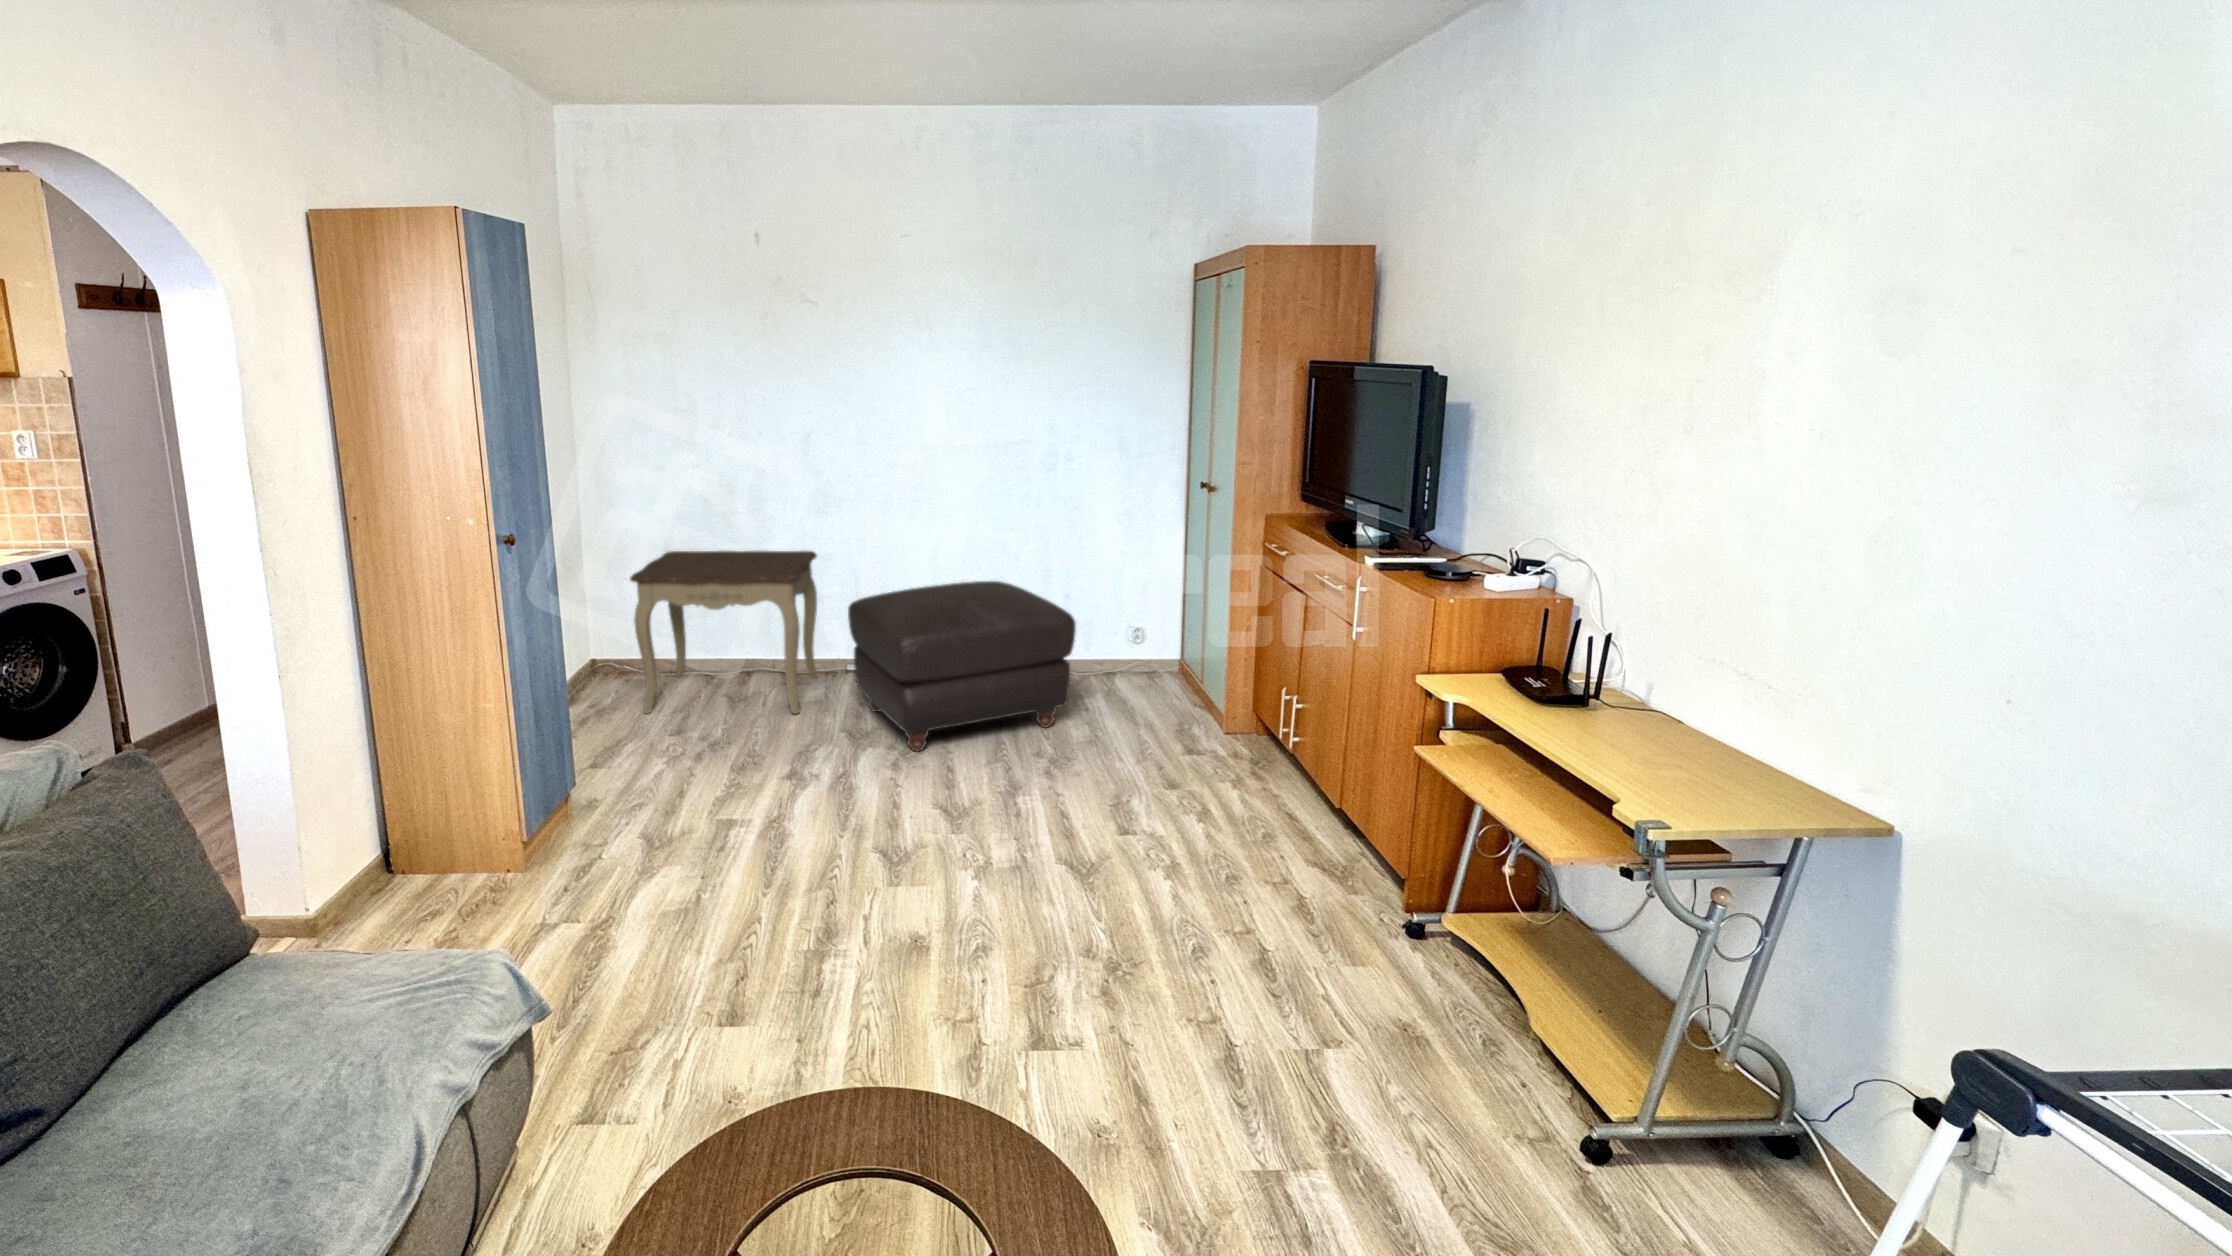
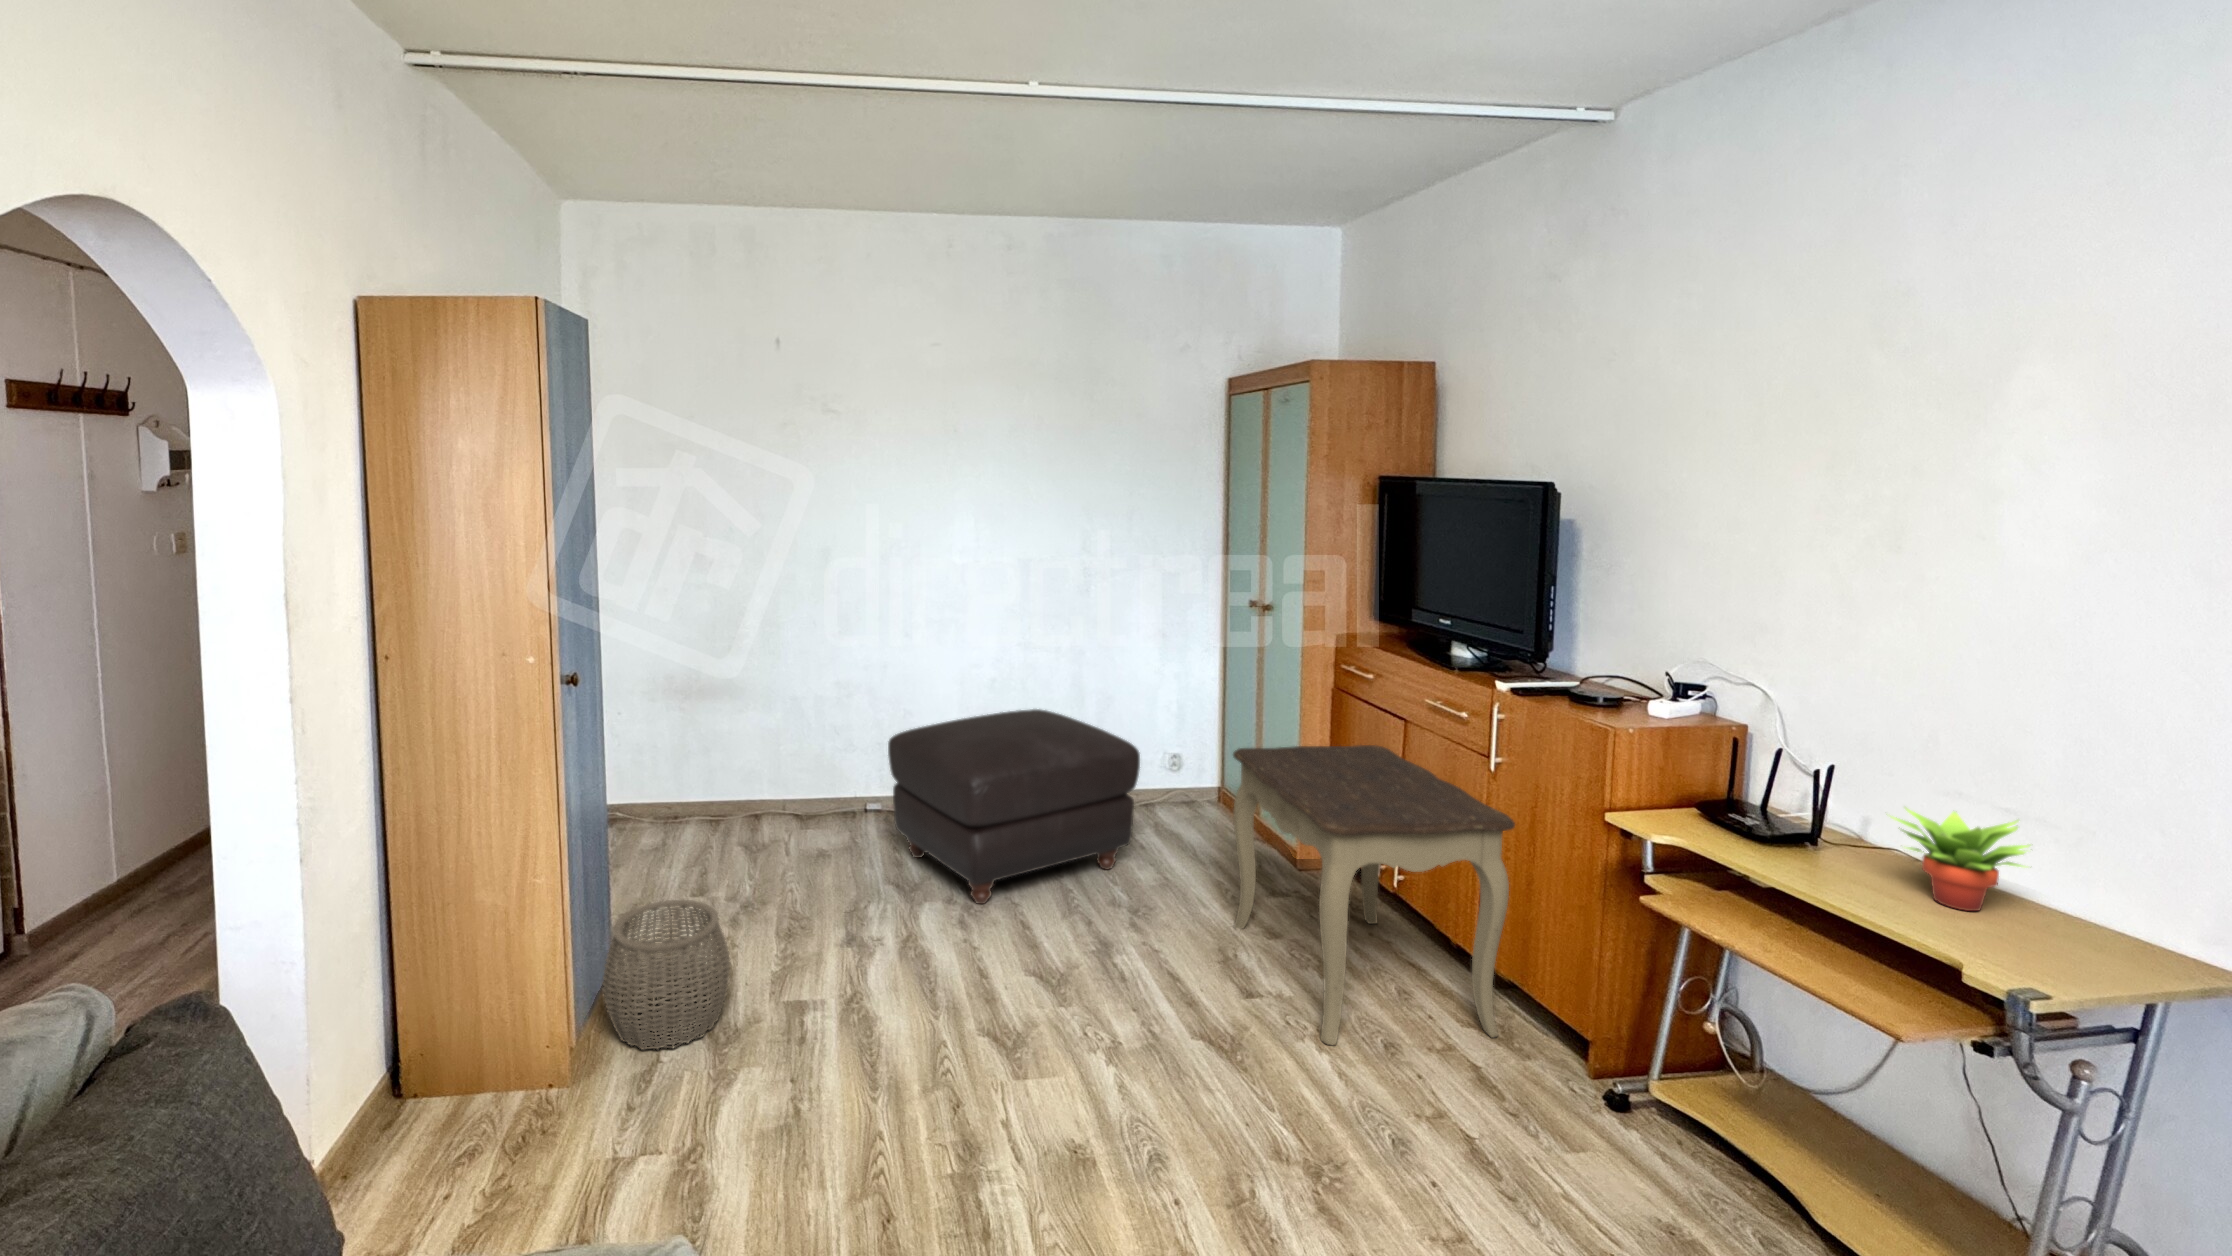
side table: present [630,551,817,714] -> present [1233,745,1515,1045]
succulent plant: none [1620,666,1743,762] -> present [1890,807,2030,911]
woven basket: none [555,731,666,849] -> present [603,900,731,1049]

